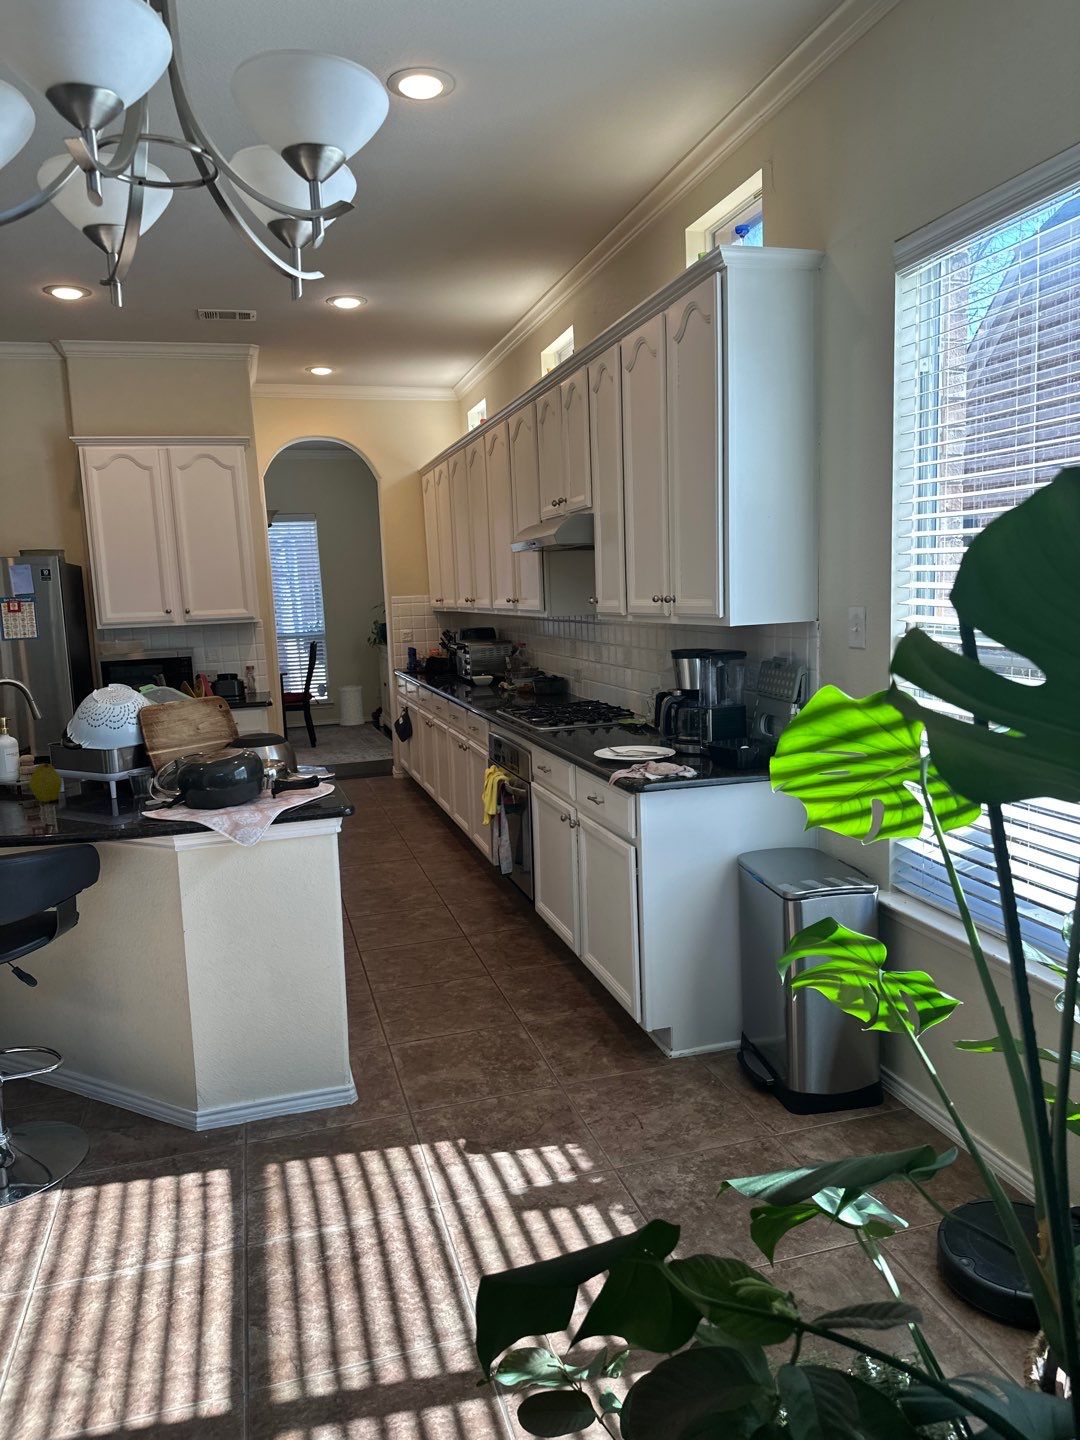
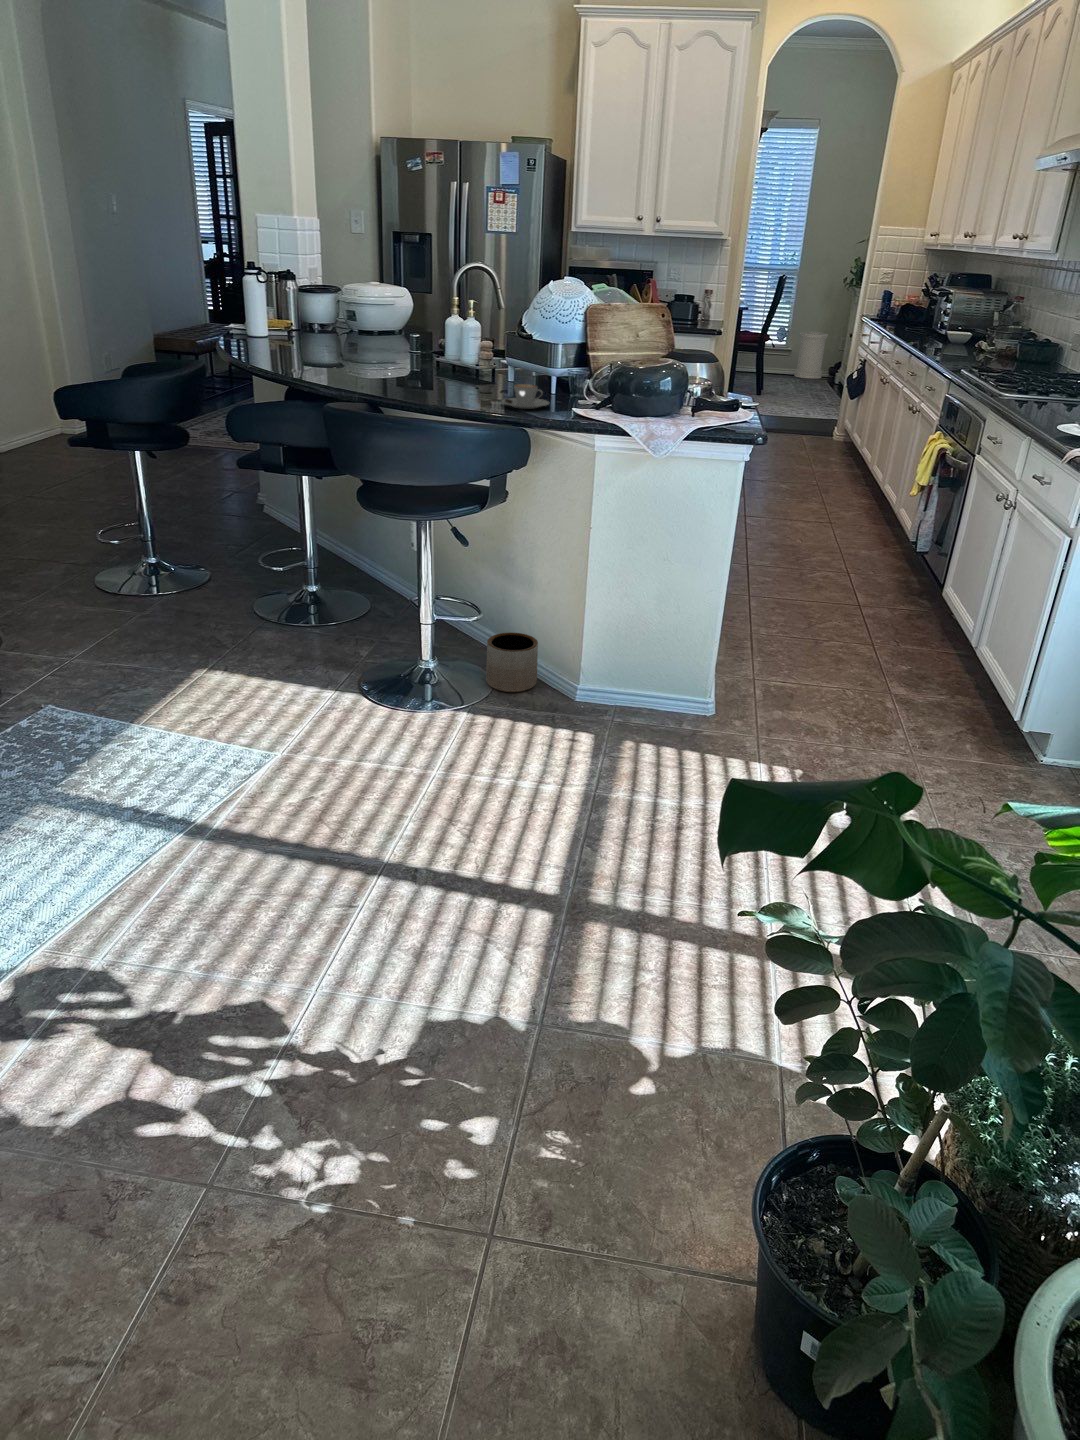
fruit: present [29,764,62,802] -> none [484,349,511,387]
coffee cup: none [57,796,114,823] -> present [502,384,549,409]
planter: none [76,1067,145,1145] -> present [486,632,538,692]

